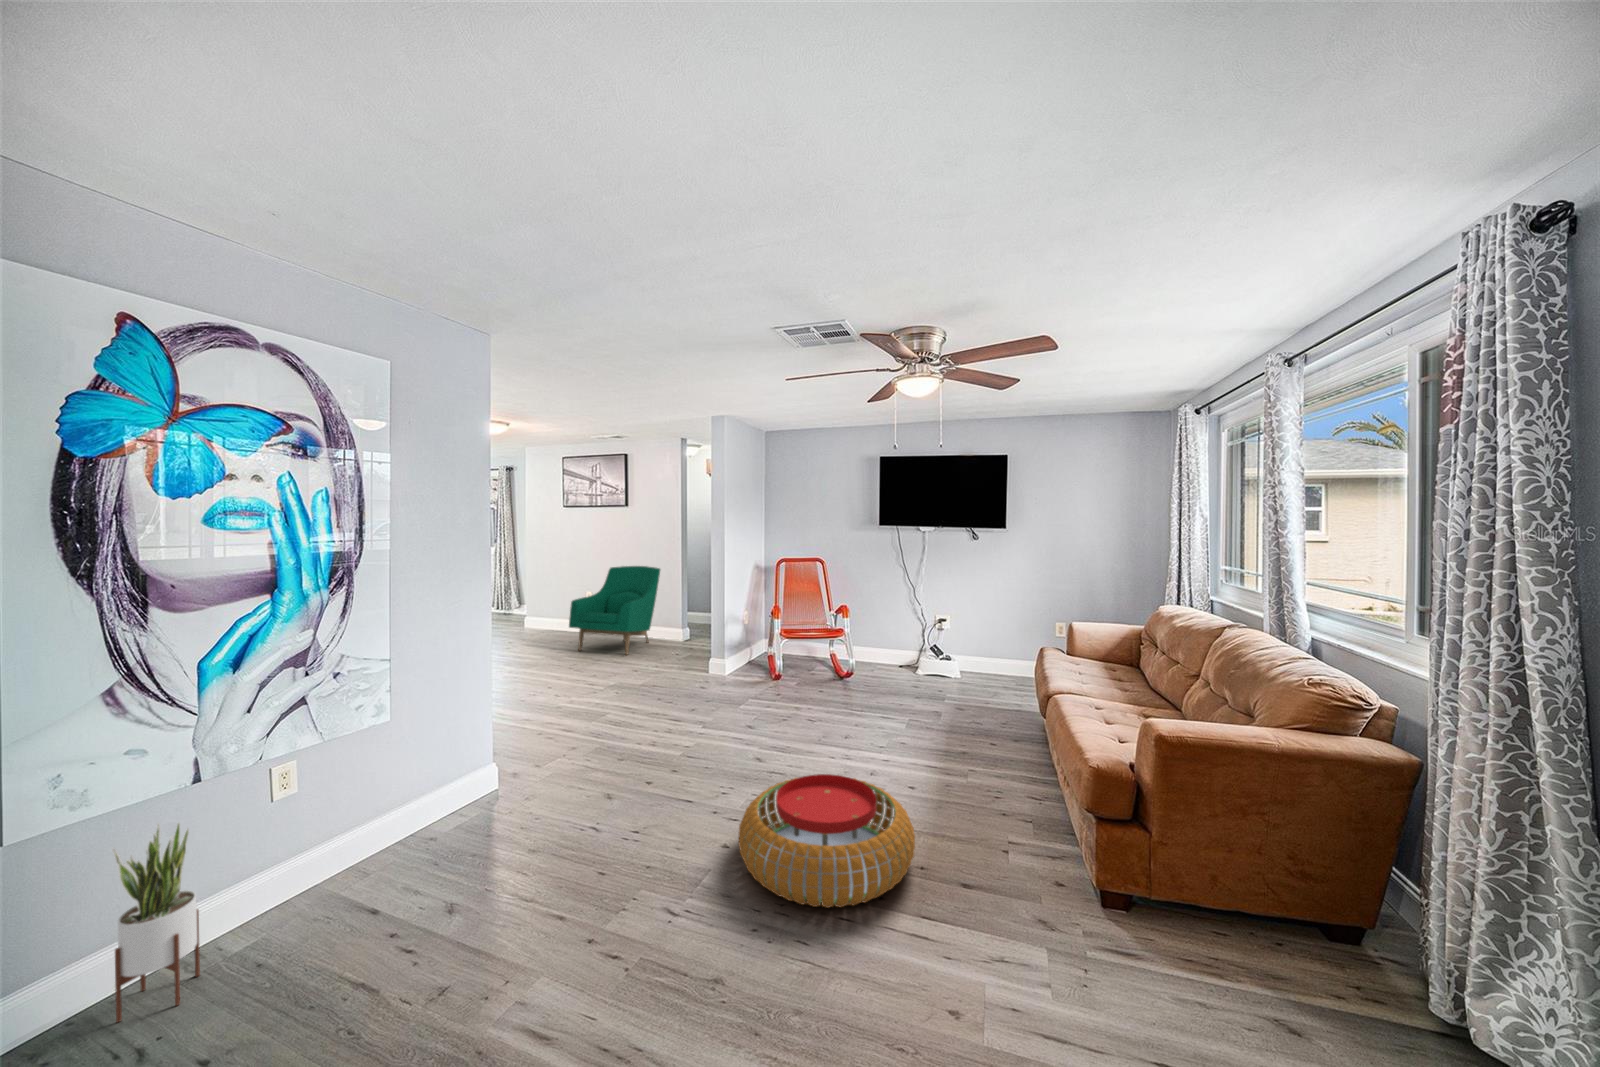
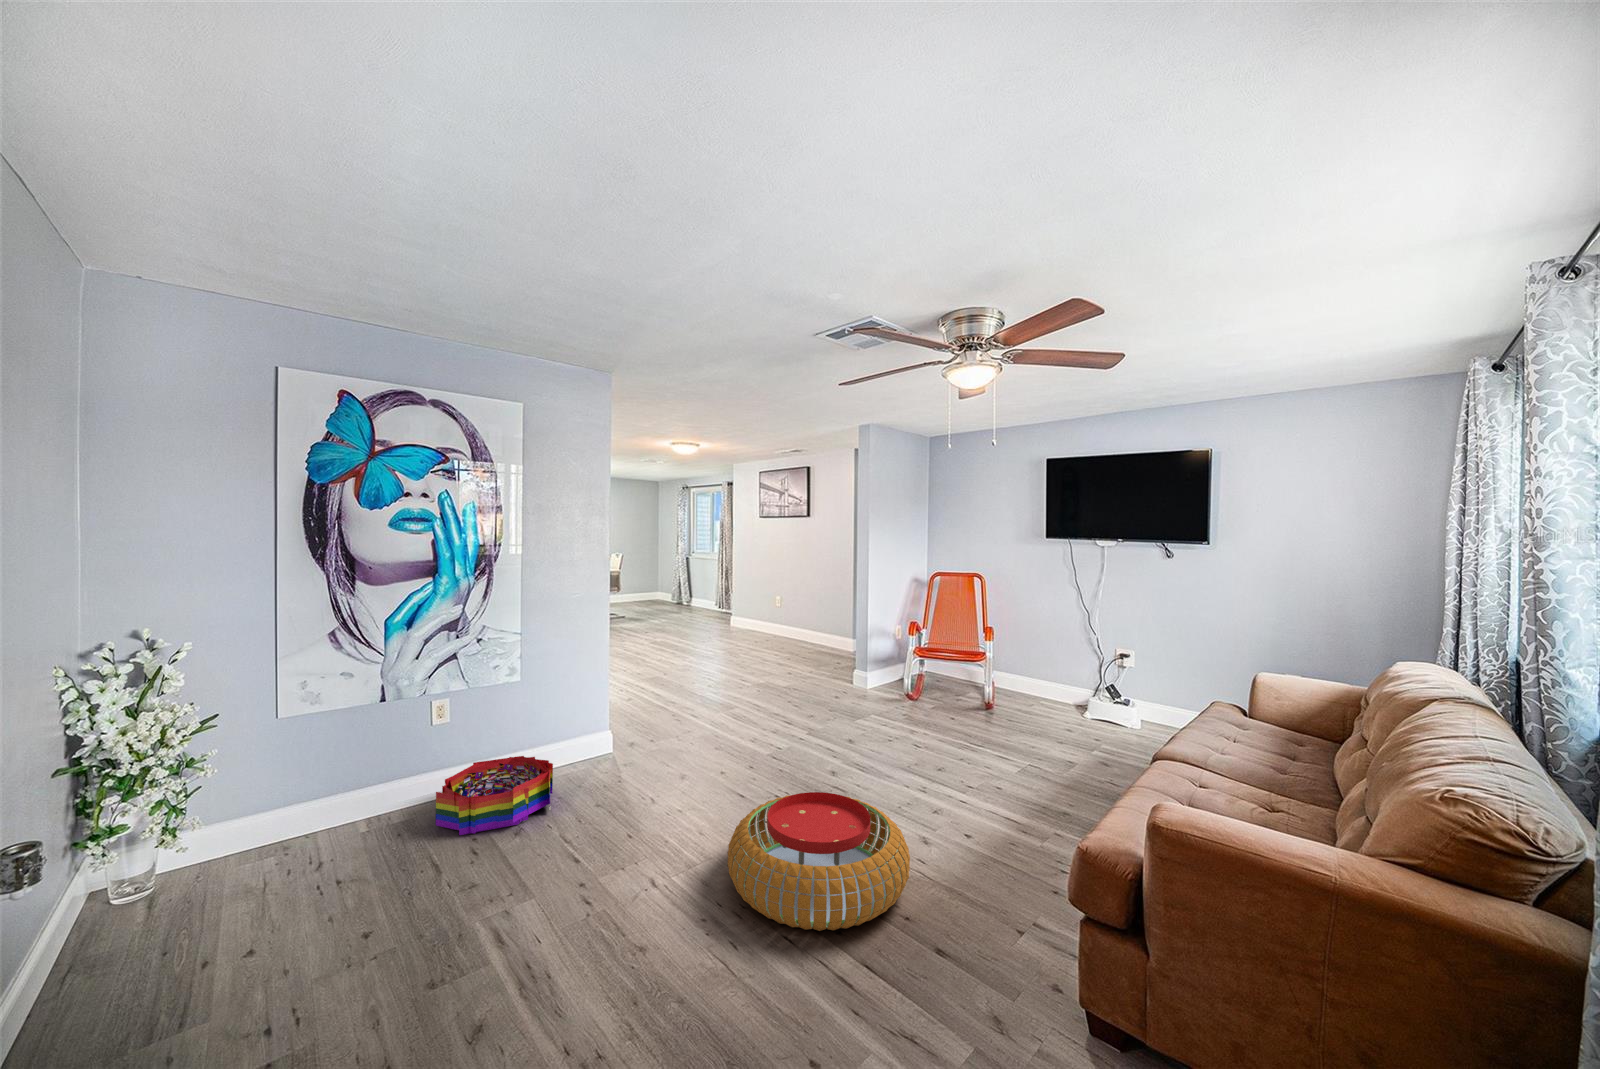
armchair: present [569,566,660,655] -> none [747,572,832,657]
storage bin: none [311,812,478,937] -> present [436,756,553,835]
potted plant: present [112,823,200,1022] -> none [319,722,372,846]

